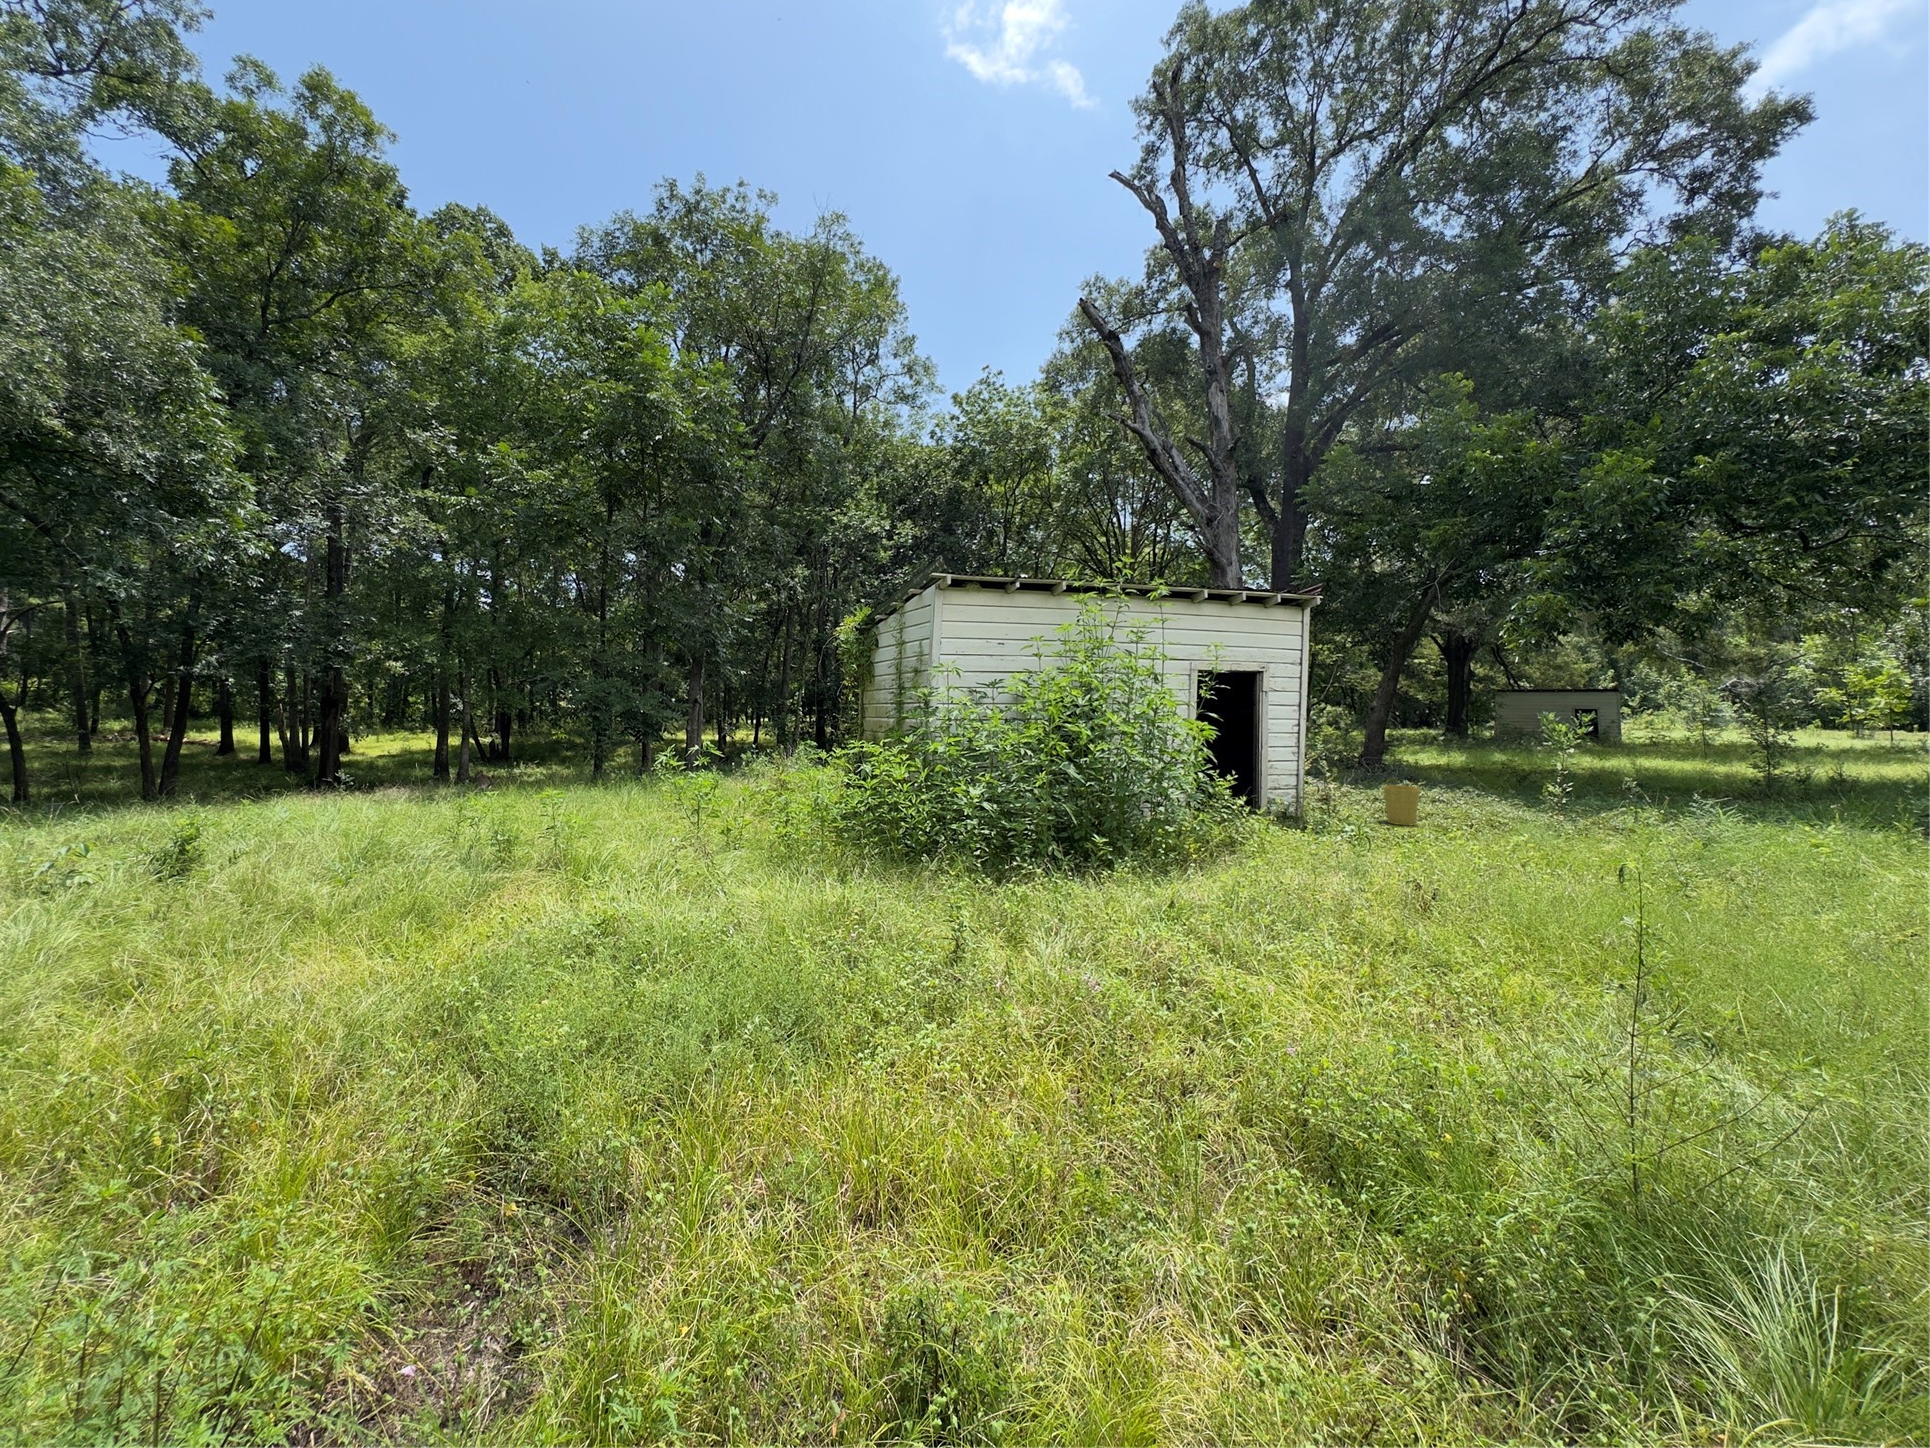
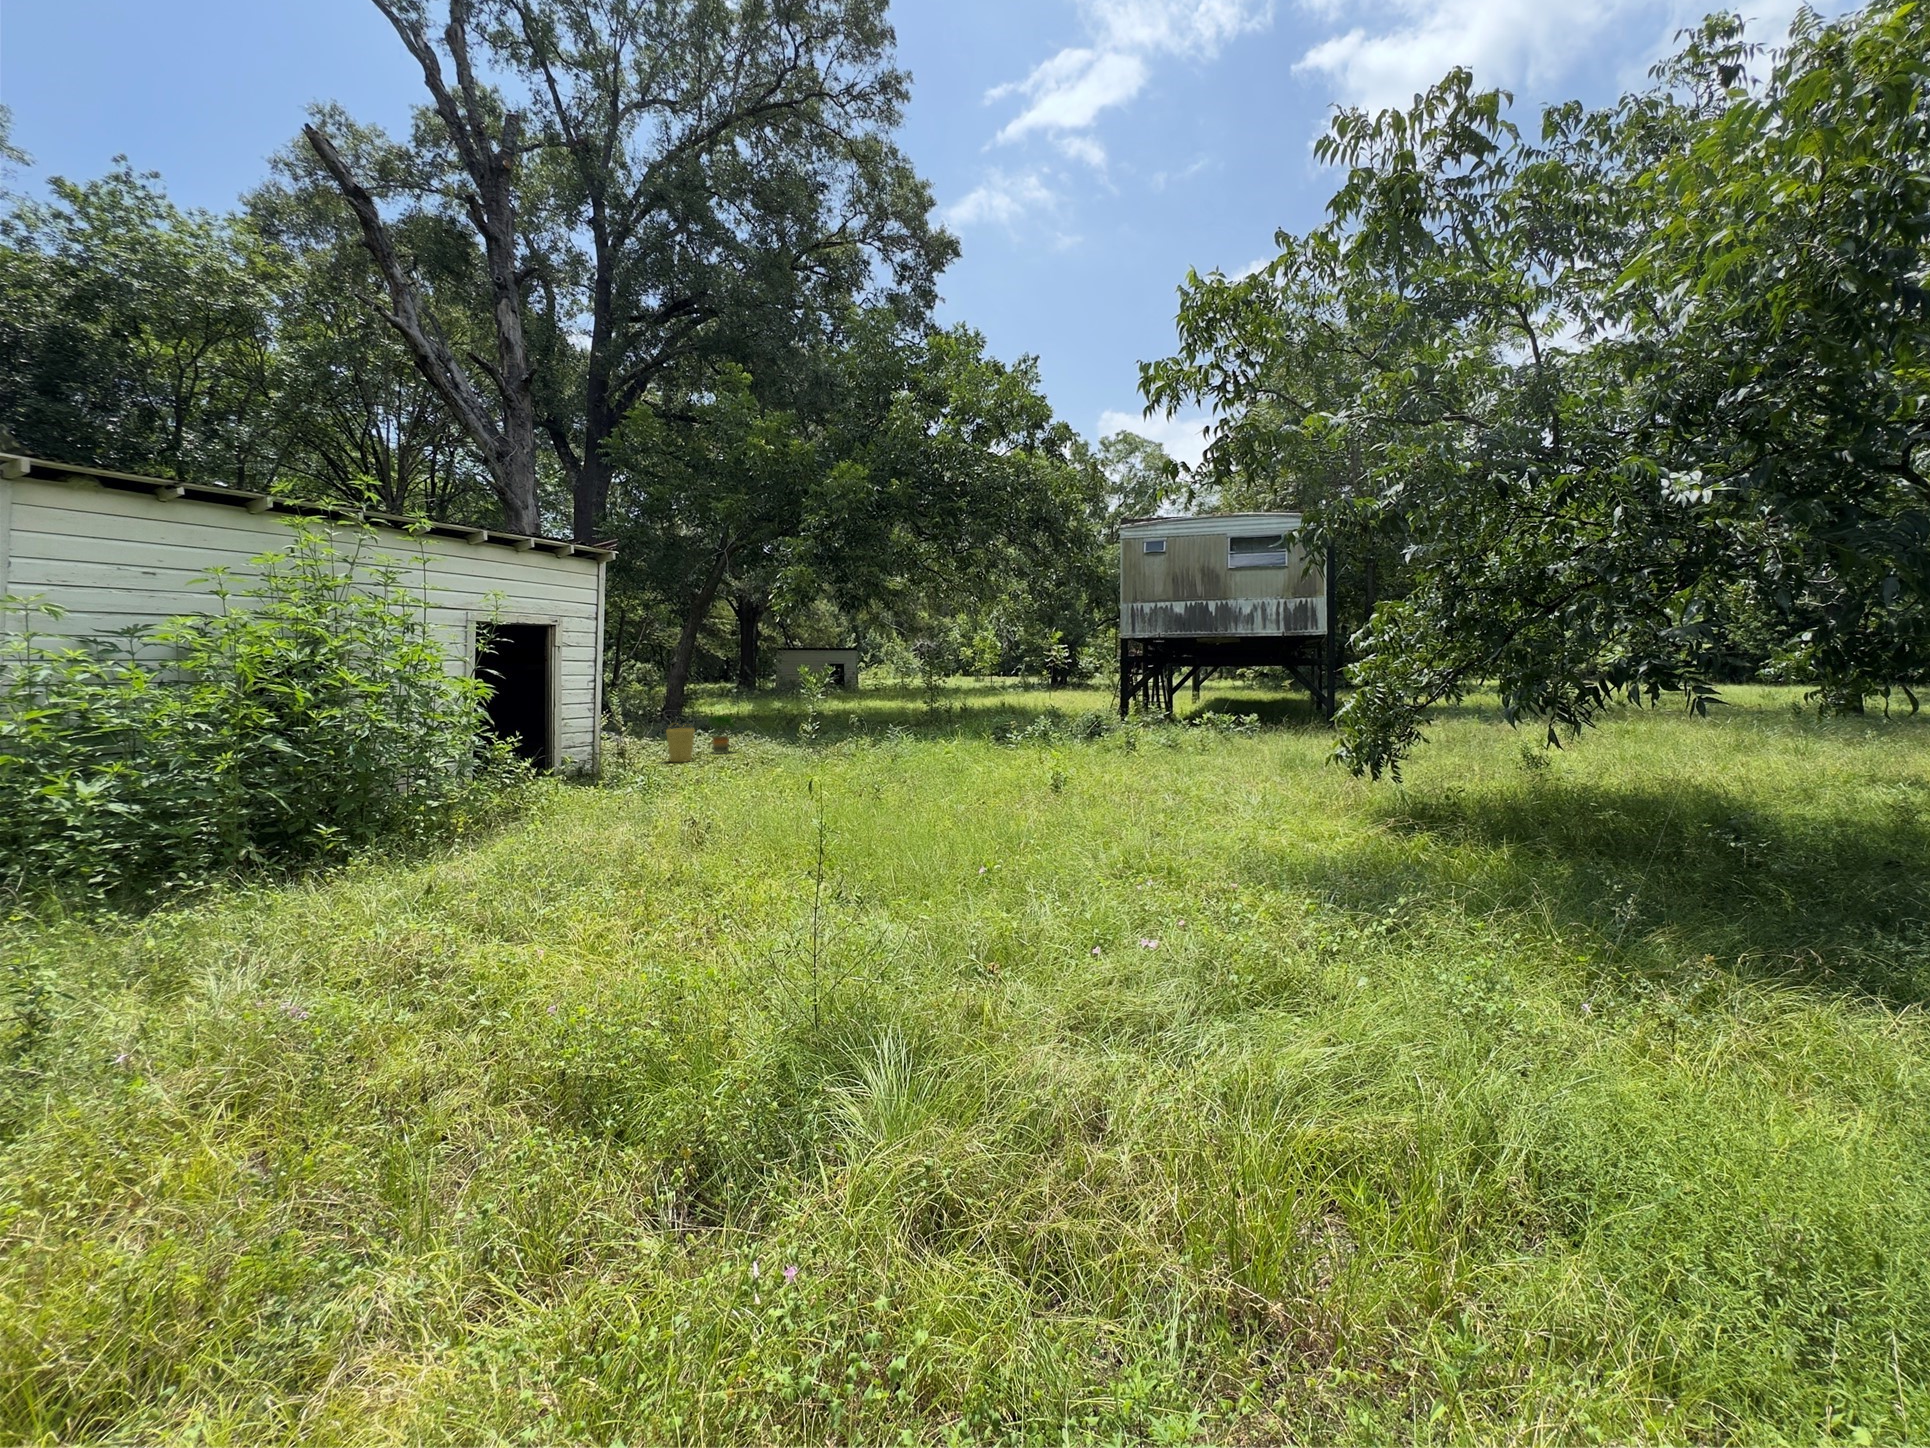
potted tree: none [1431,772,1472,820] -> present [709,716,734,754]

